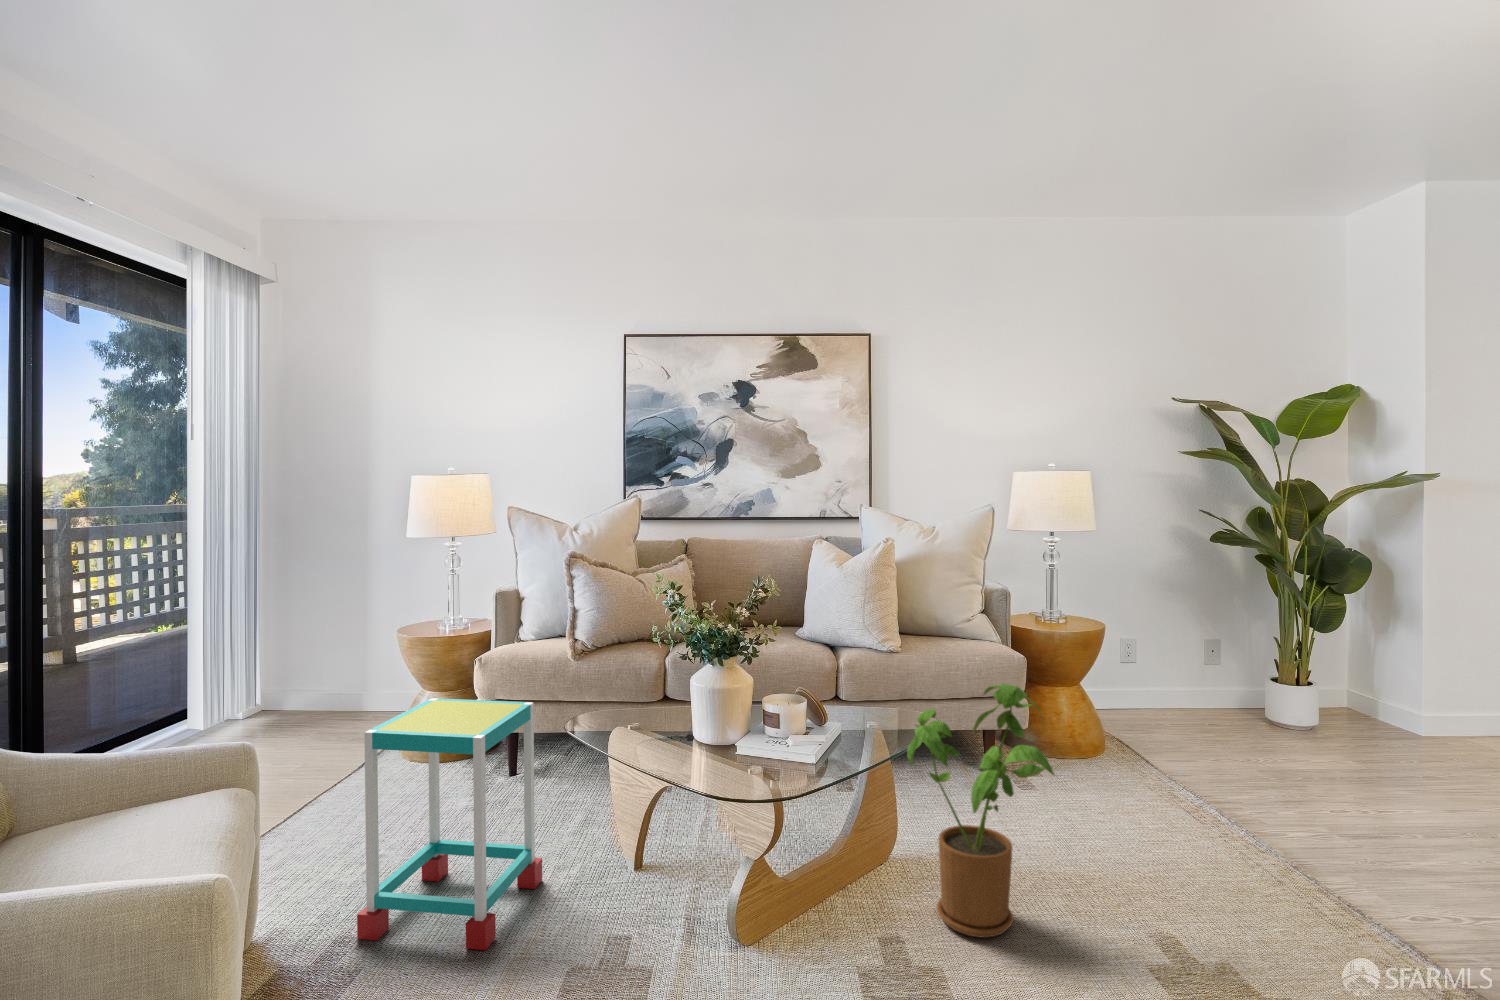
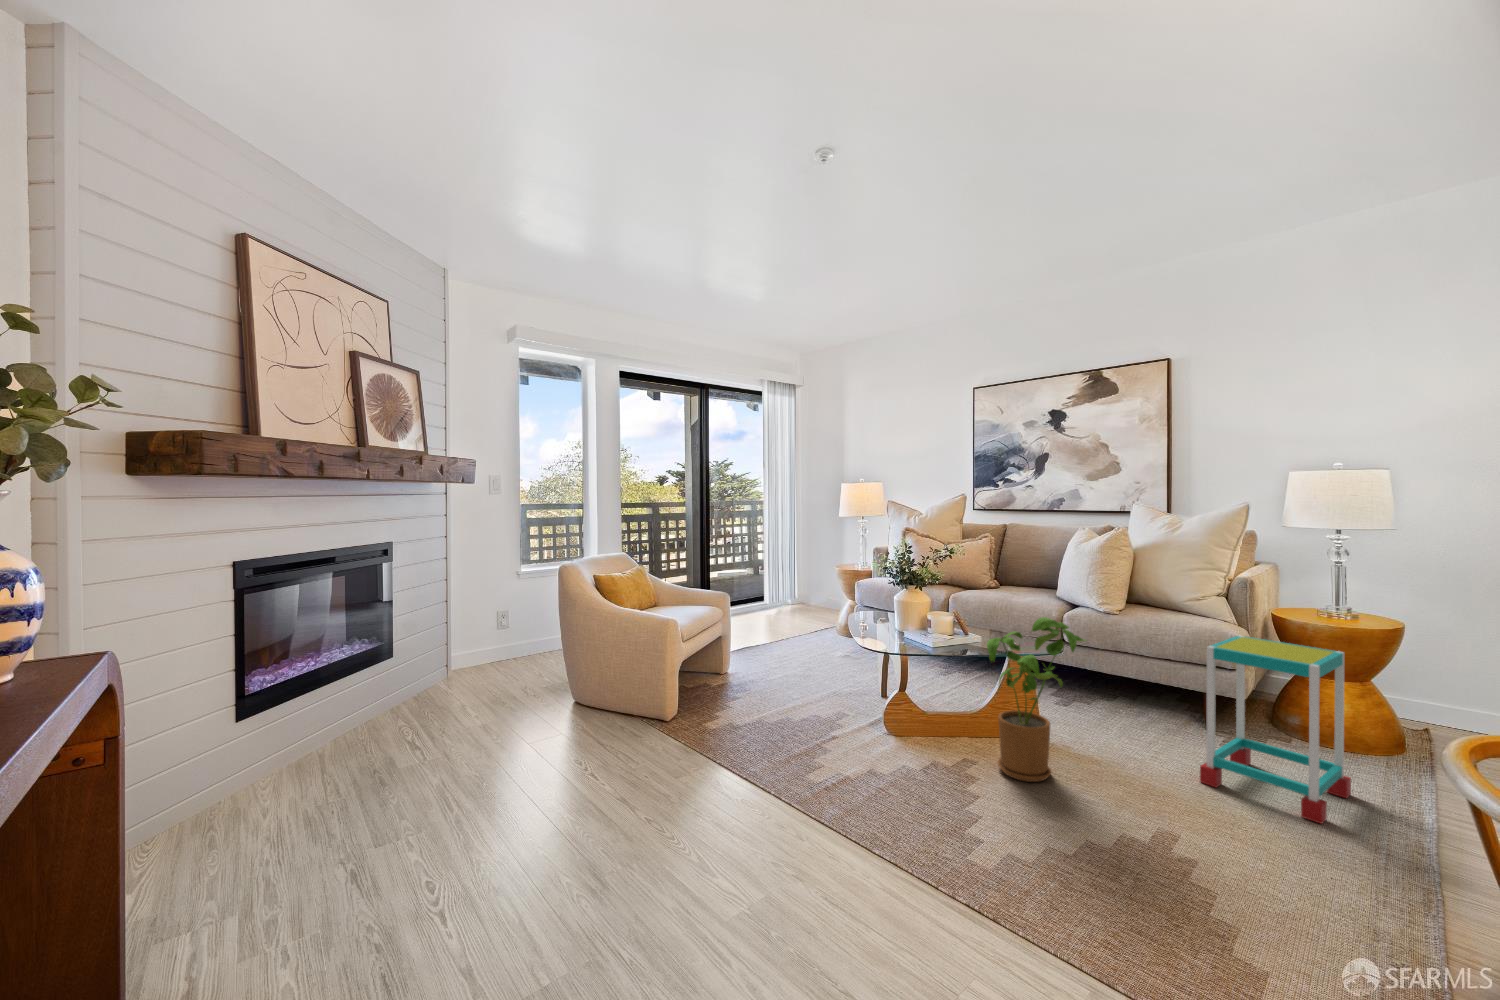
side table: present [357,698,542,950] -> present [1200,636,1351,824]

